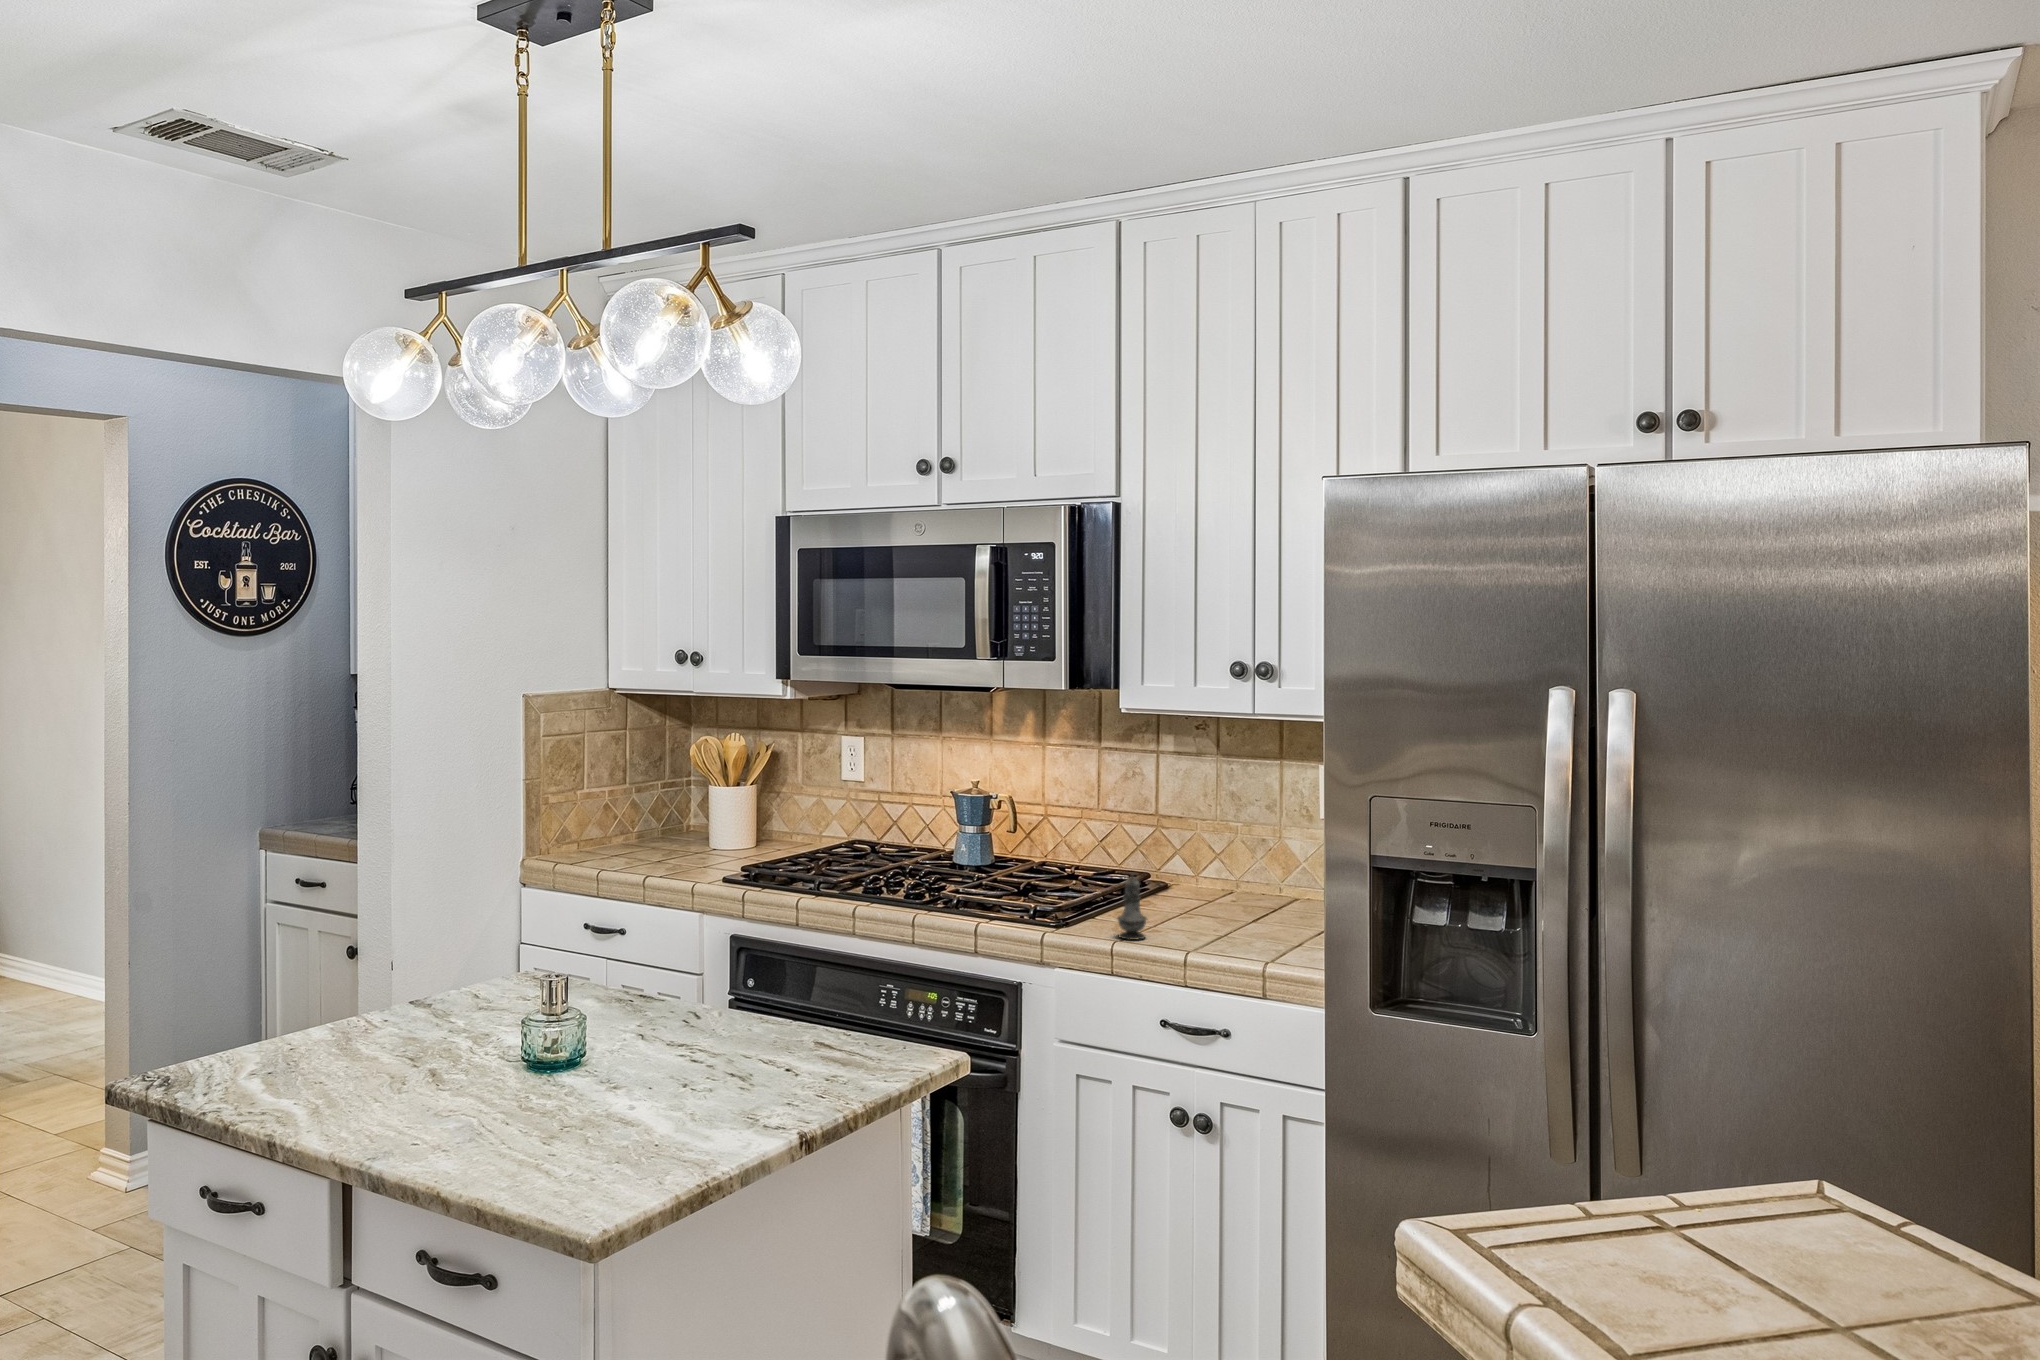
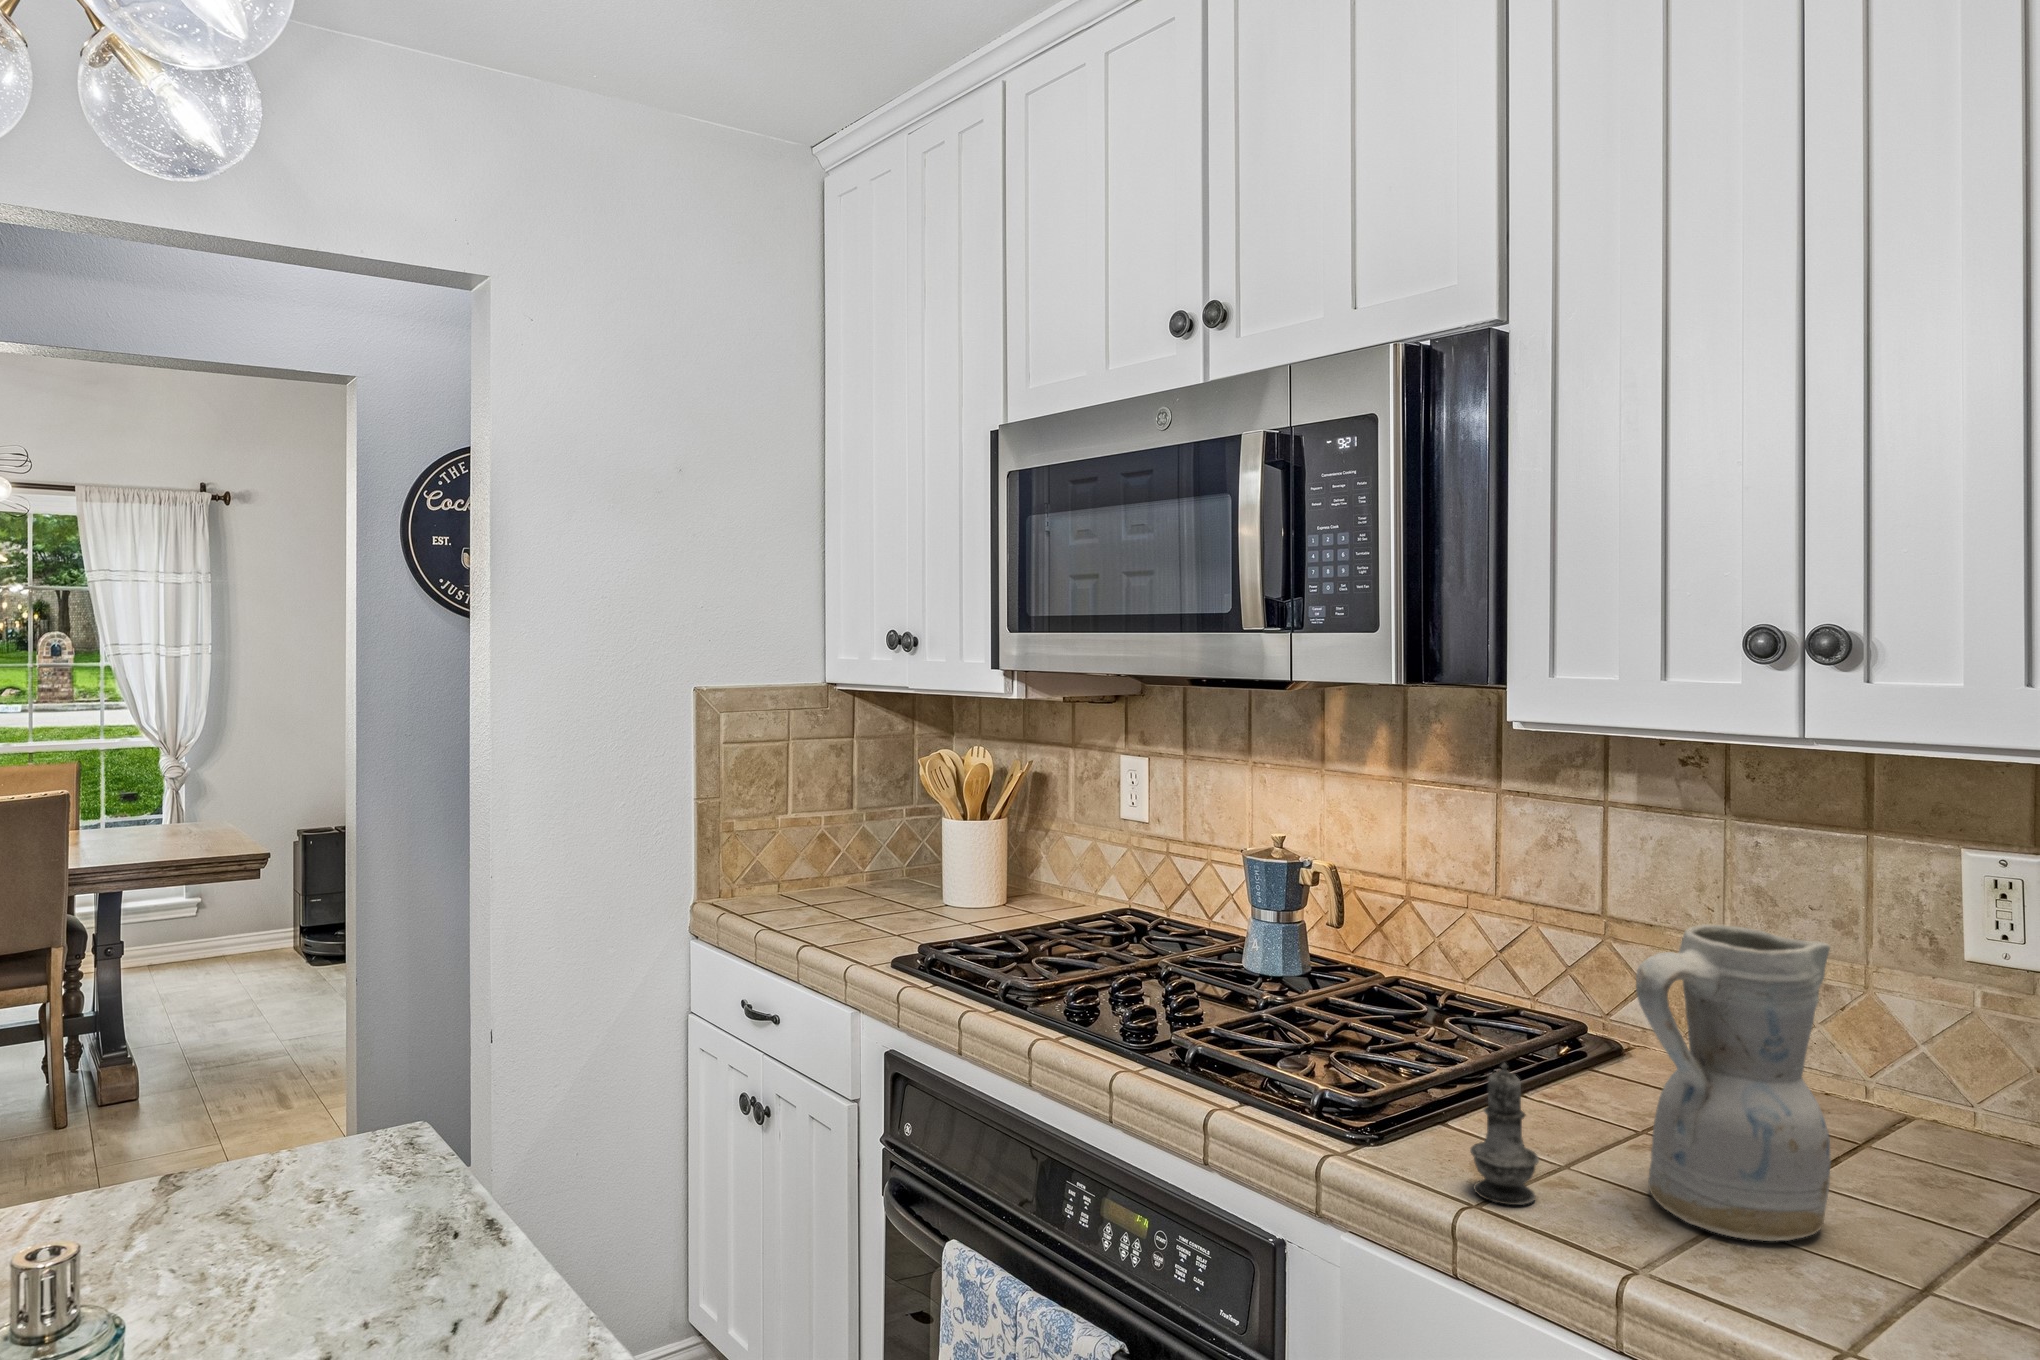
ceramic pitcher: none [1189,804,1266,940] -> present [1636,924,1831,1241]

